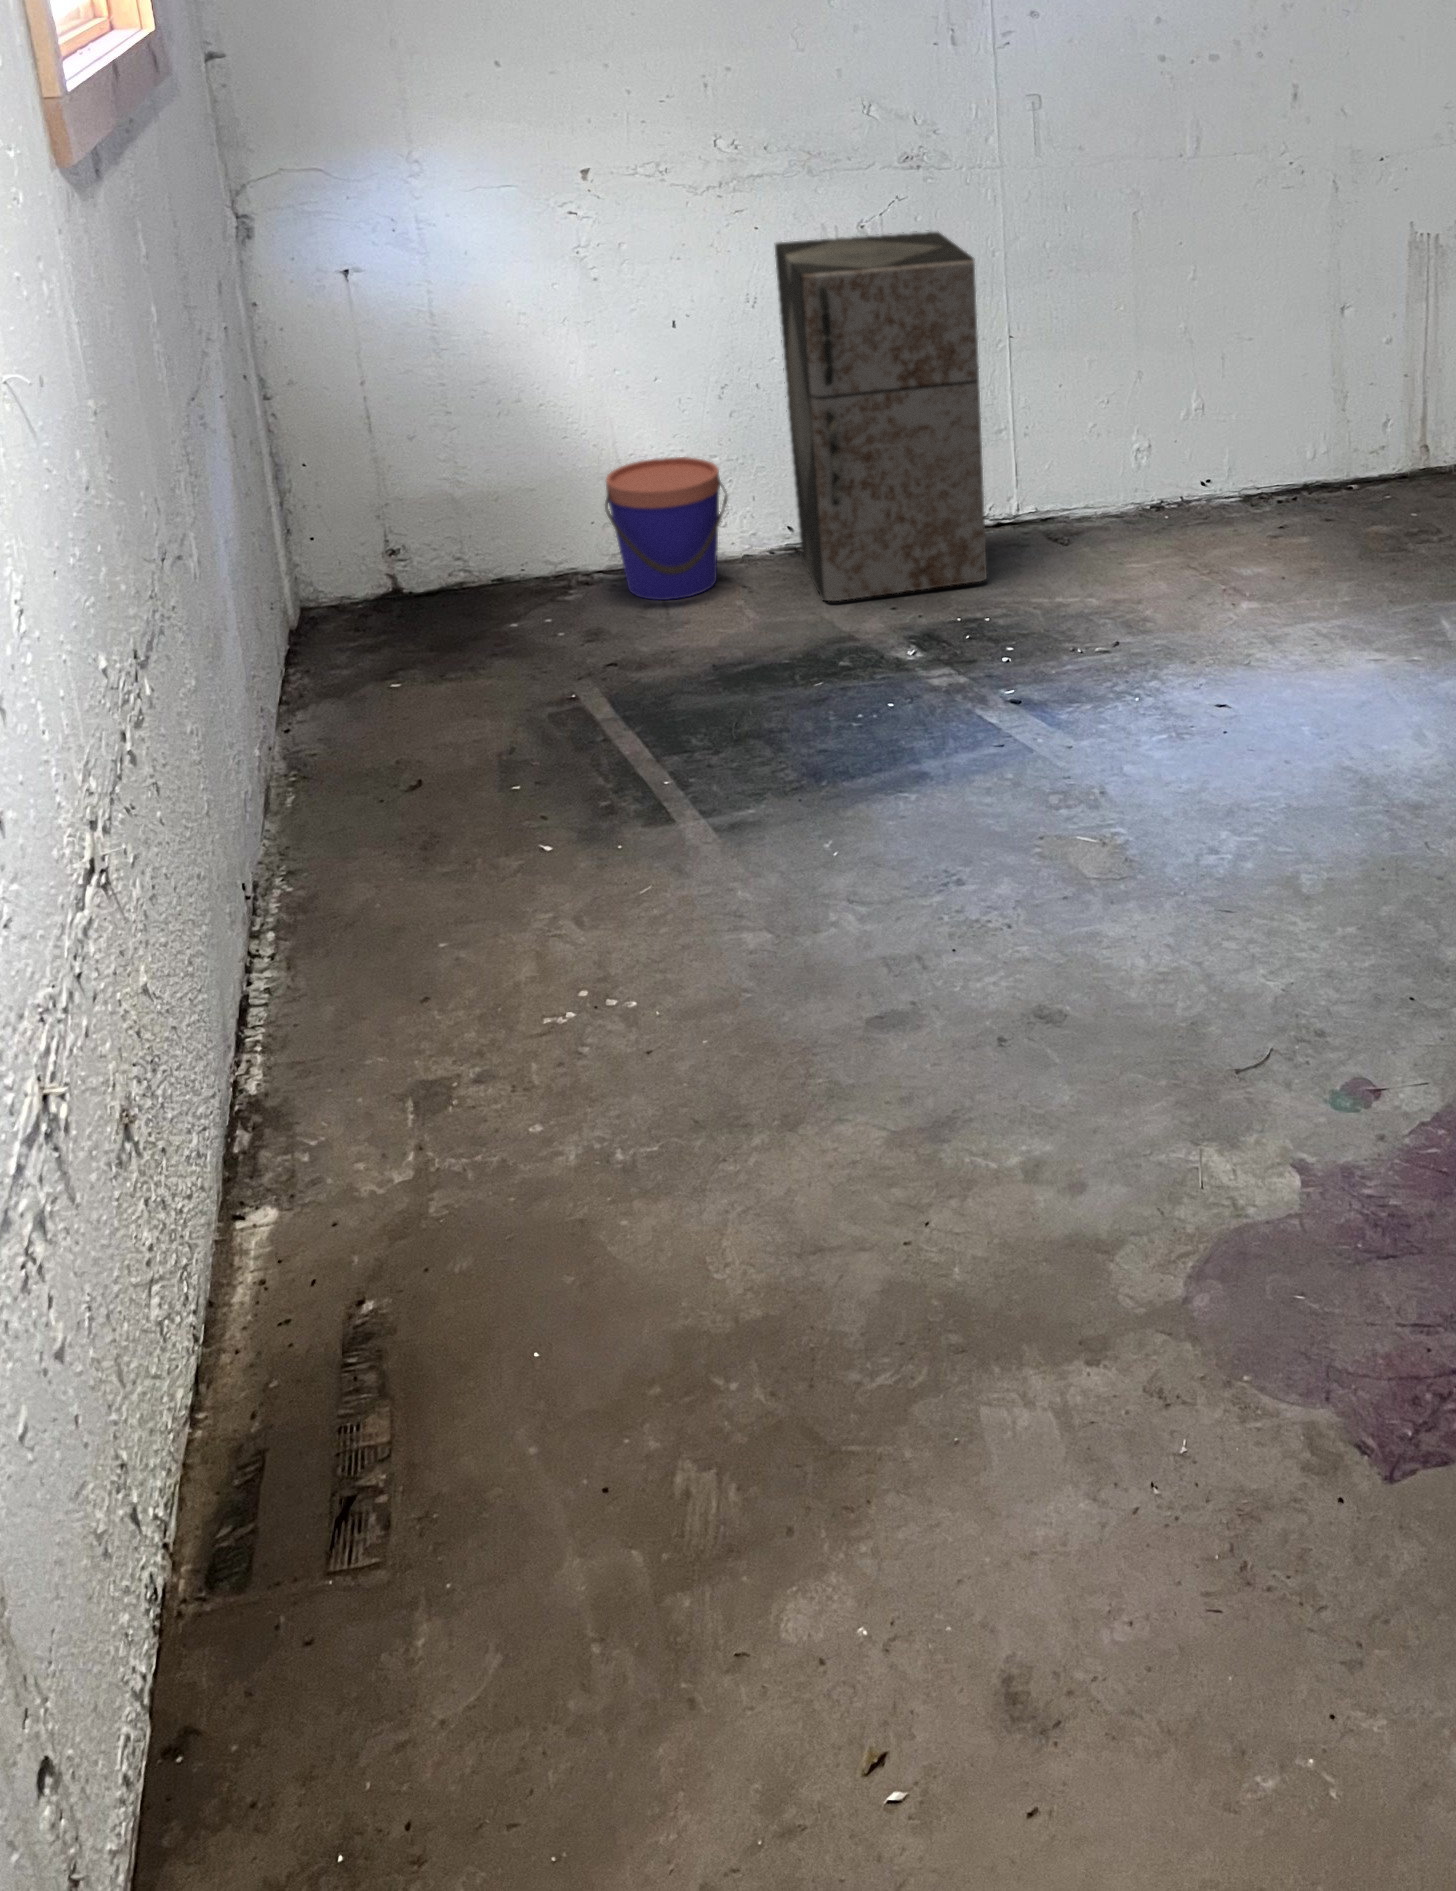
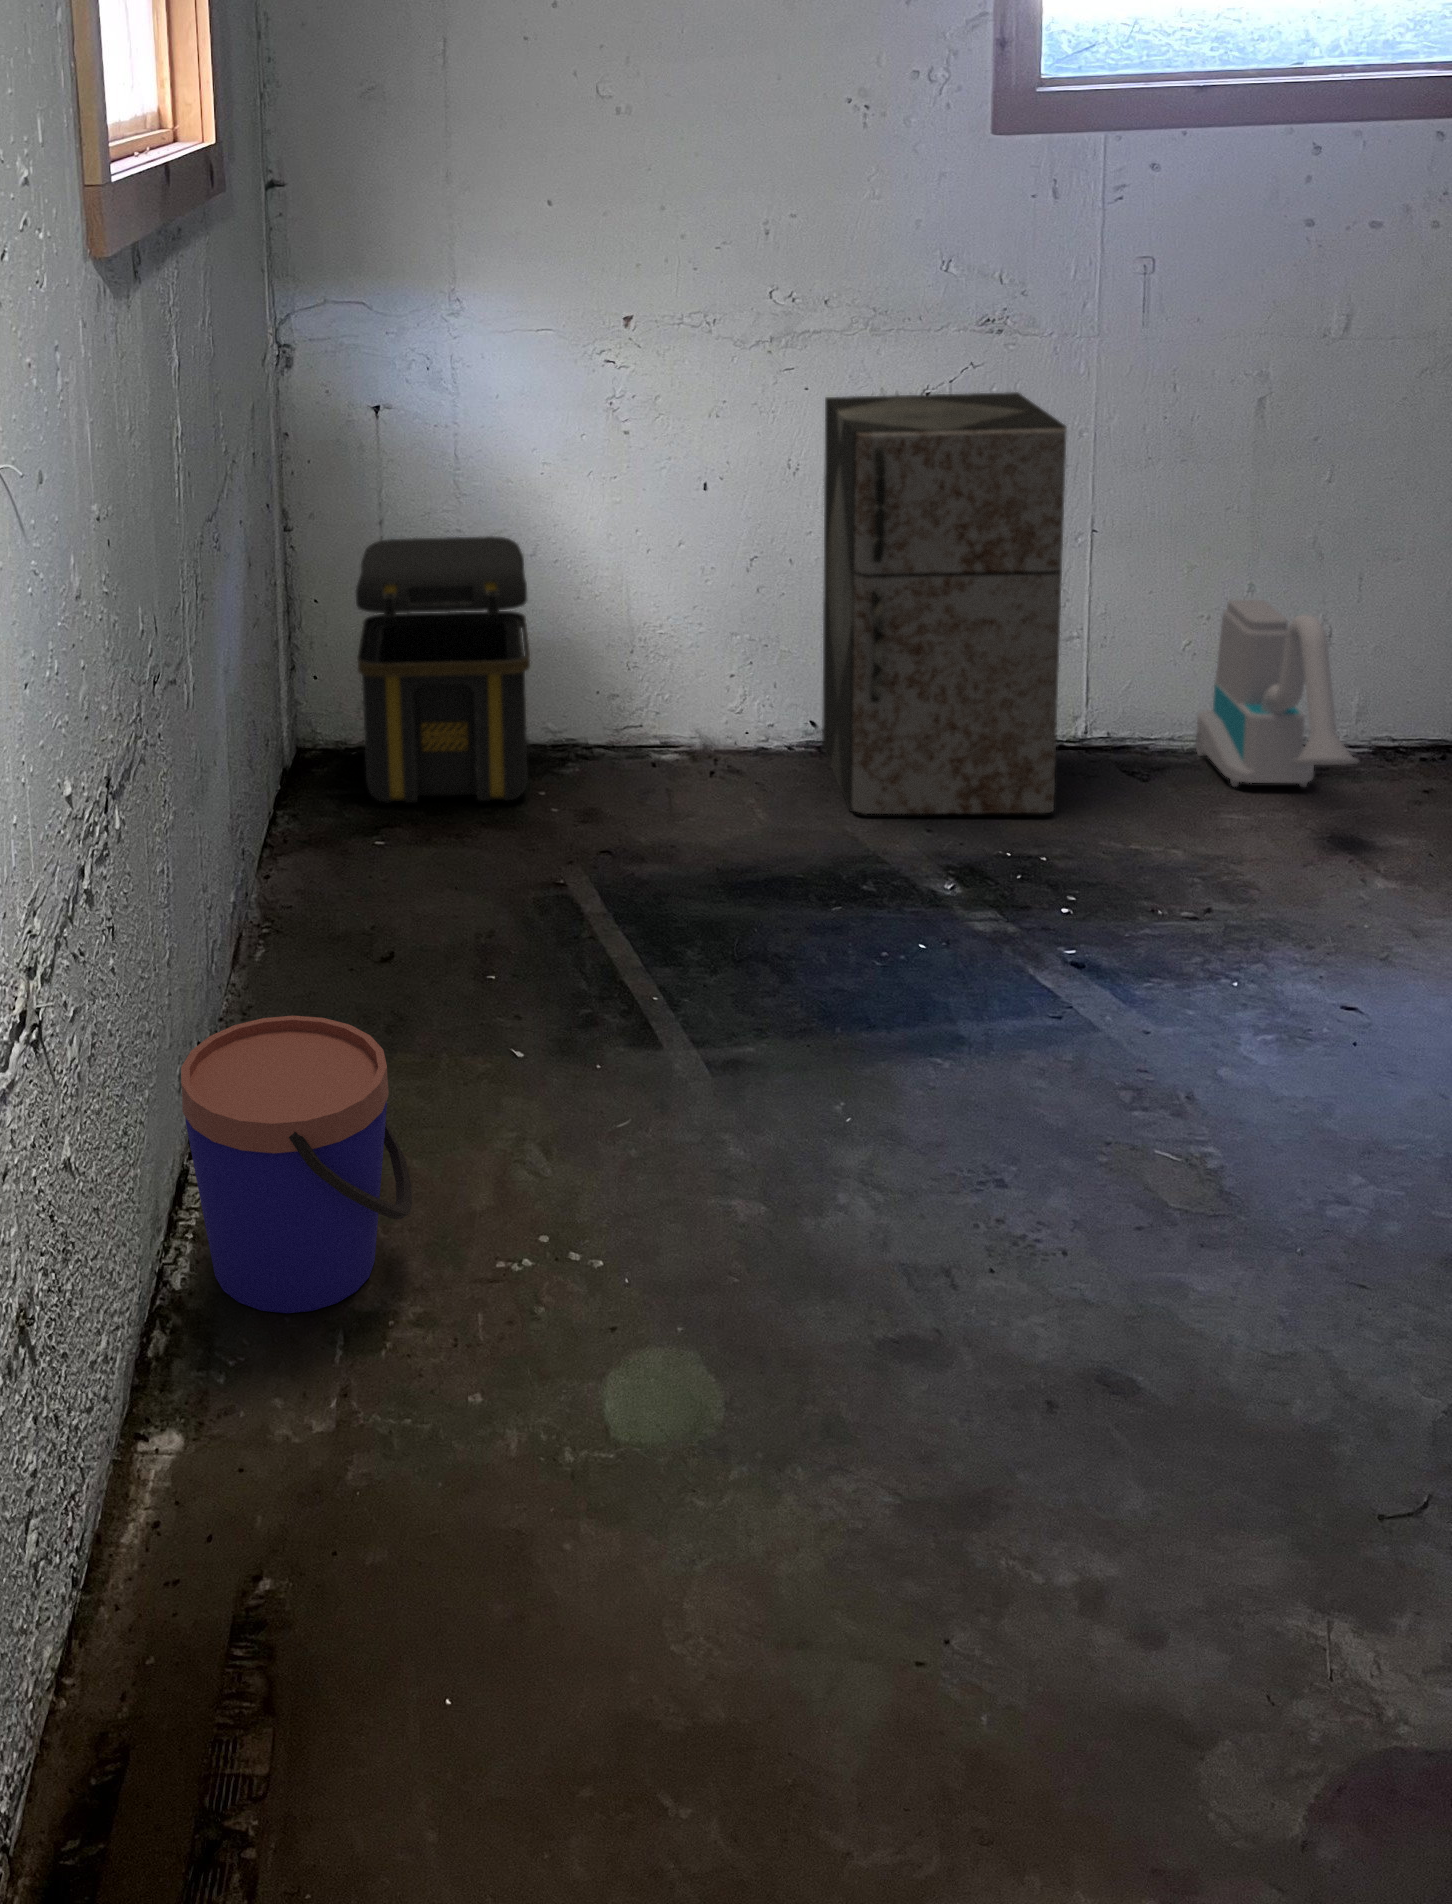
toolbox: none [348,390,534,649] -> present [356,536,530,803]
vacuum cleaner: none [1094,390,1208,542] -> present [1196,600,1359,787]
bucket: present [605,457,727,600] -> present [181,1016,412,1313]

